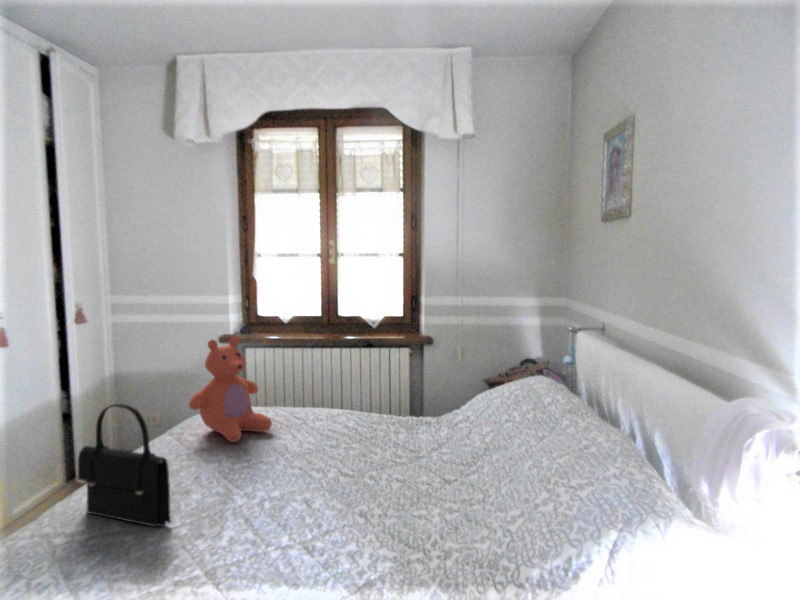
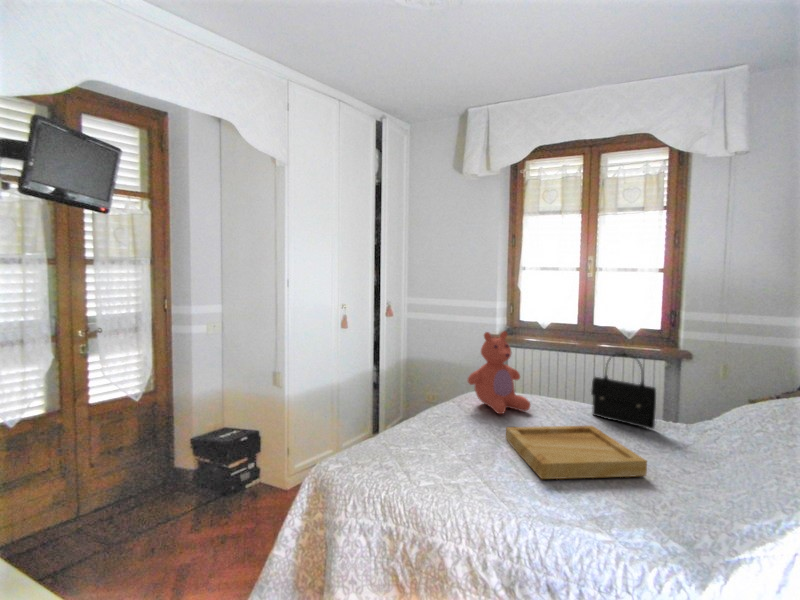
handbag: present [78,404,171,527] -> present [591,354,656,429]
tray: none [240,438,402,528] -> present [506,426,647,479]

